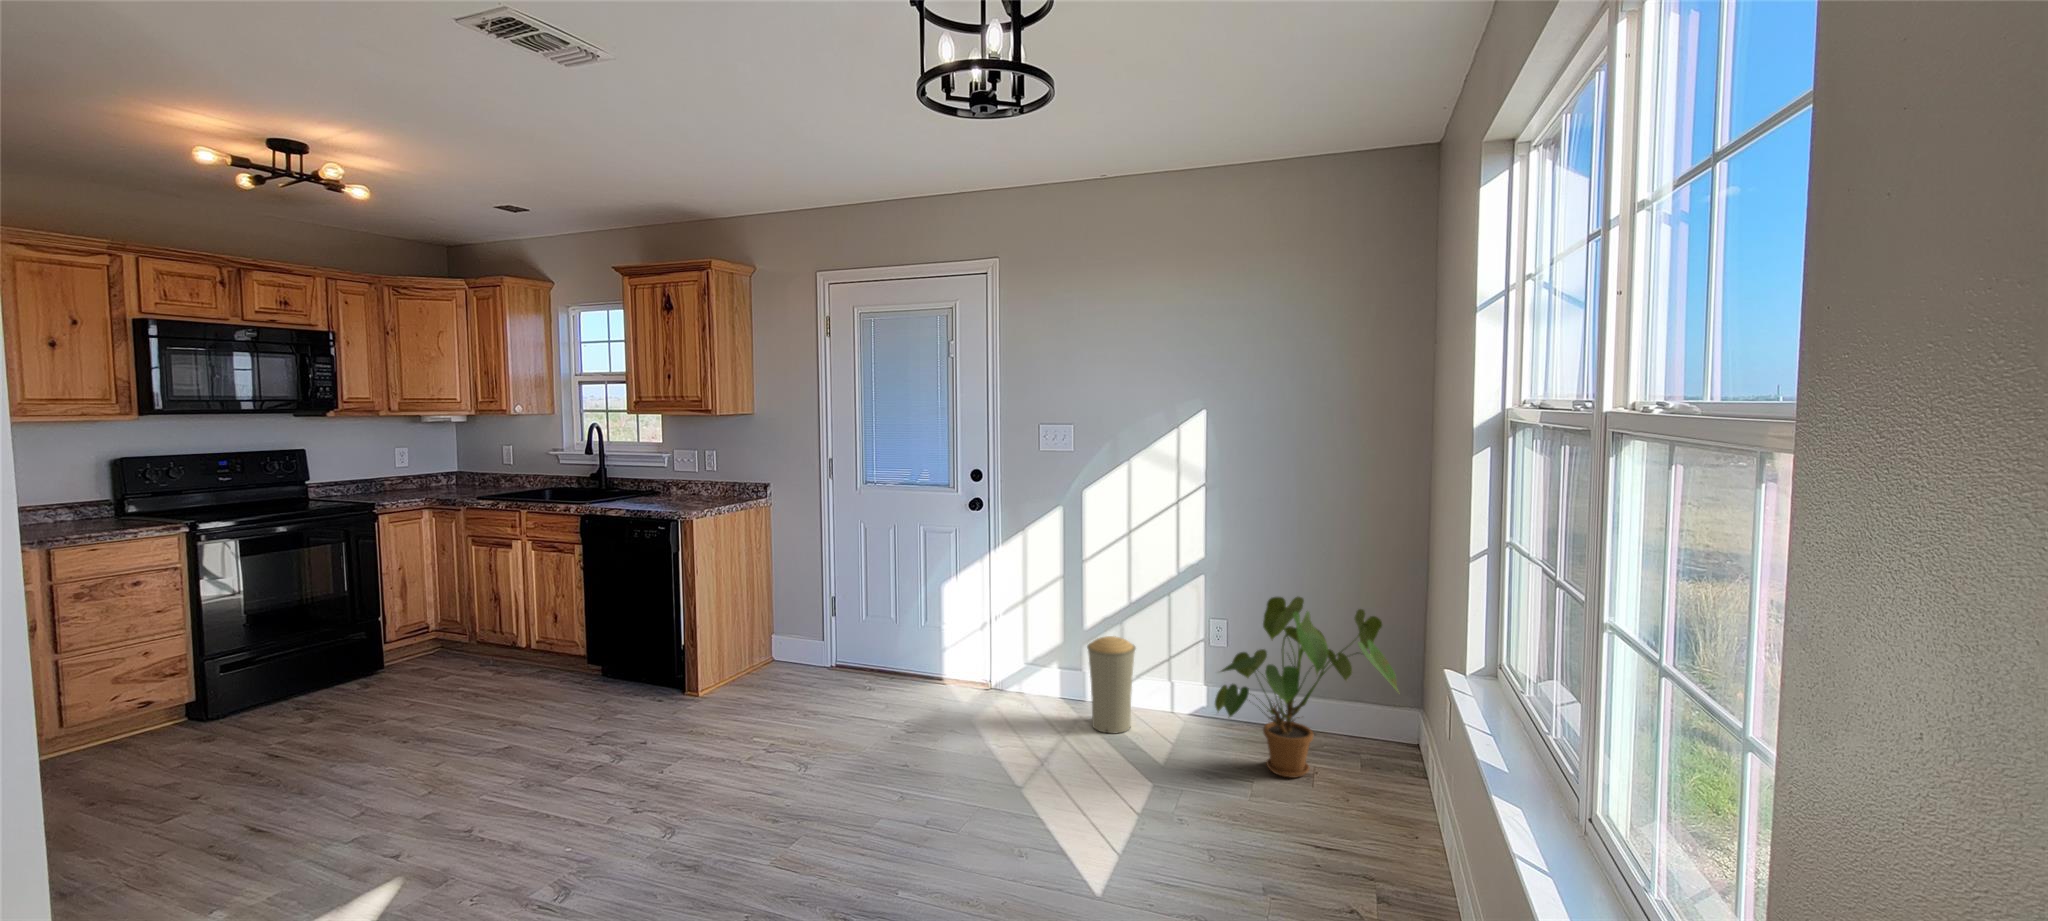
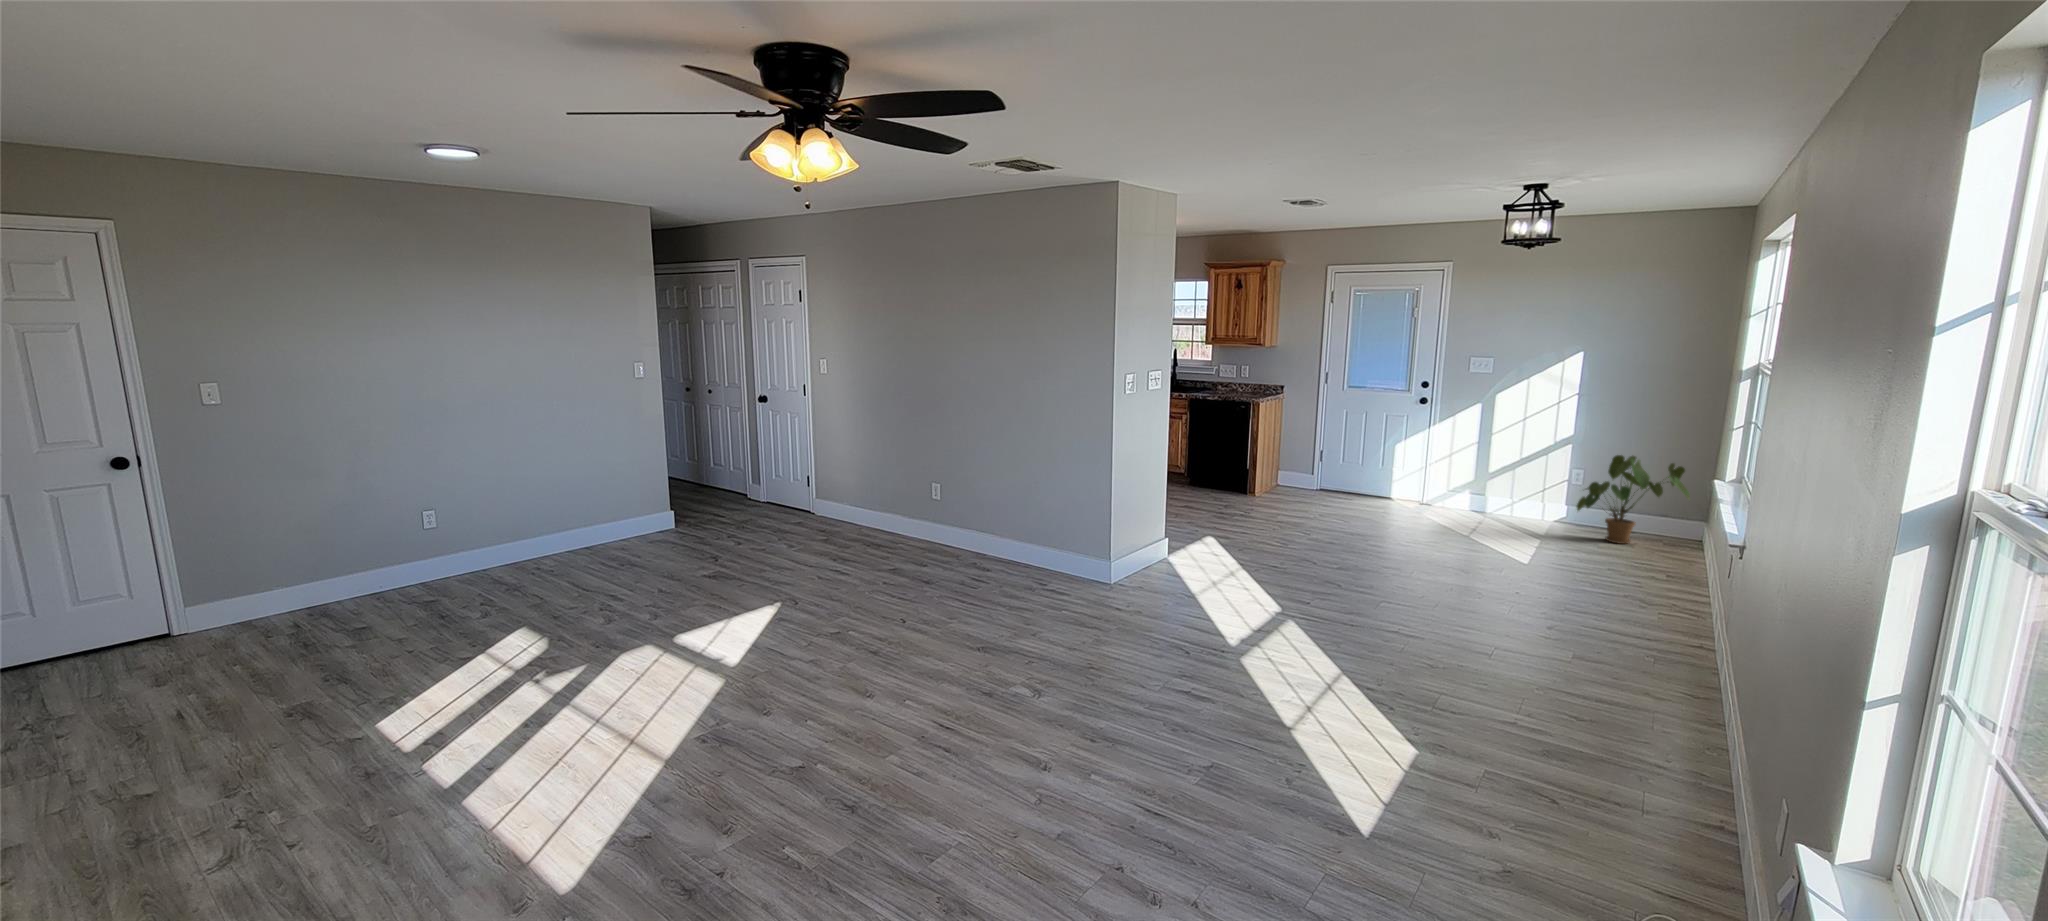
trash can: present [1087,636,1136,734] -> none [1495,474,1526,524]

